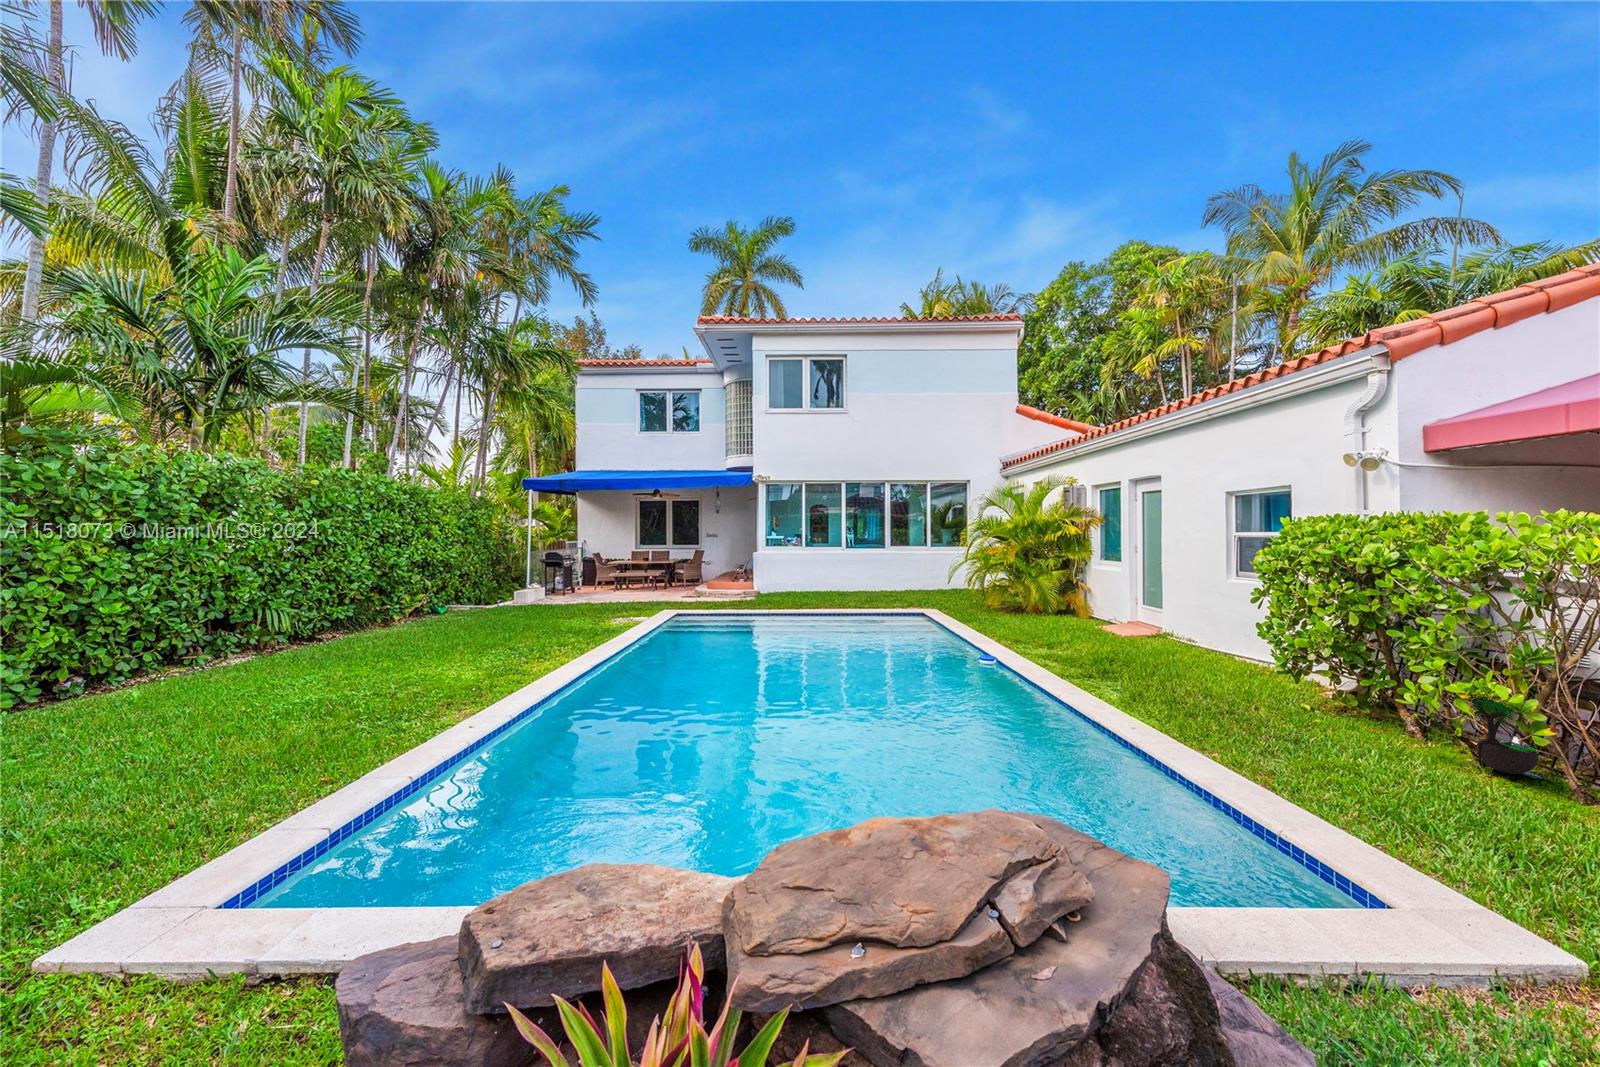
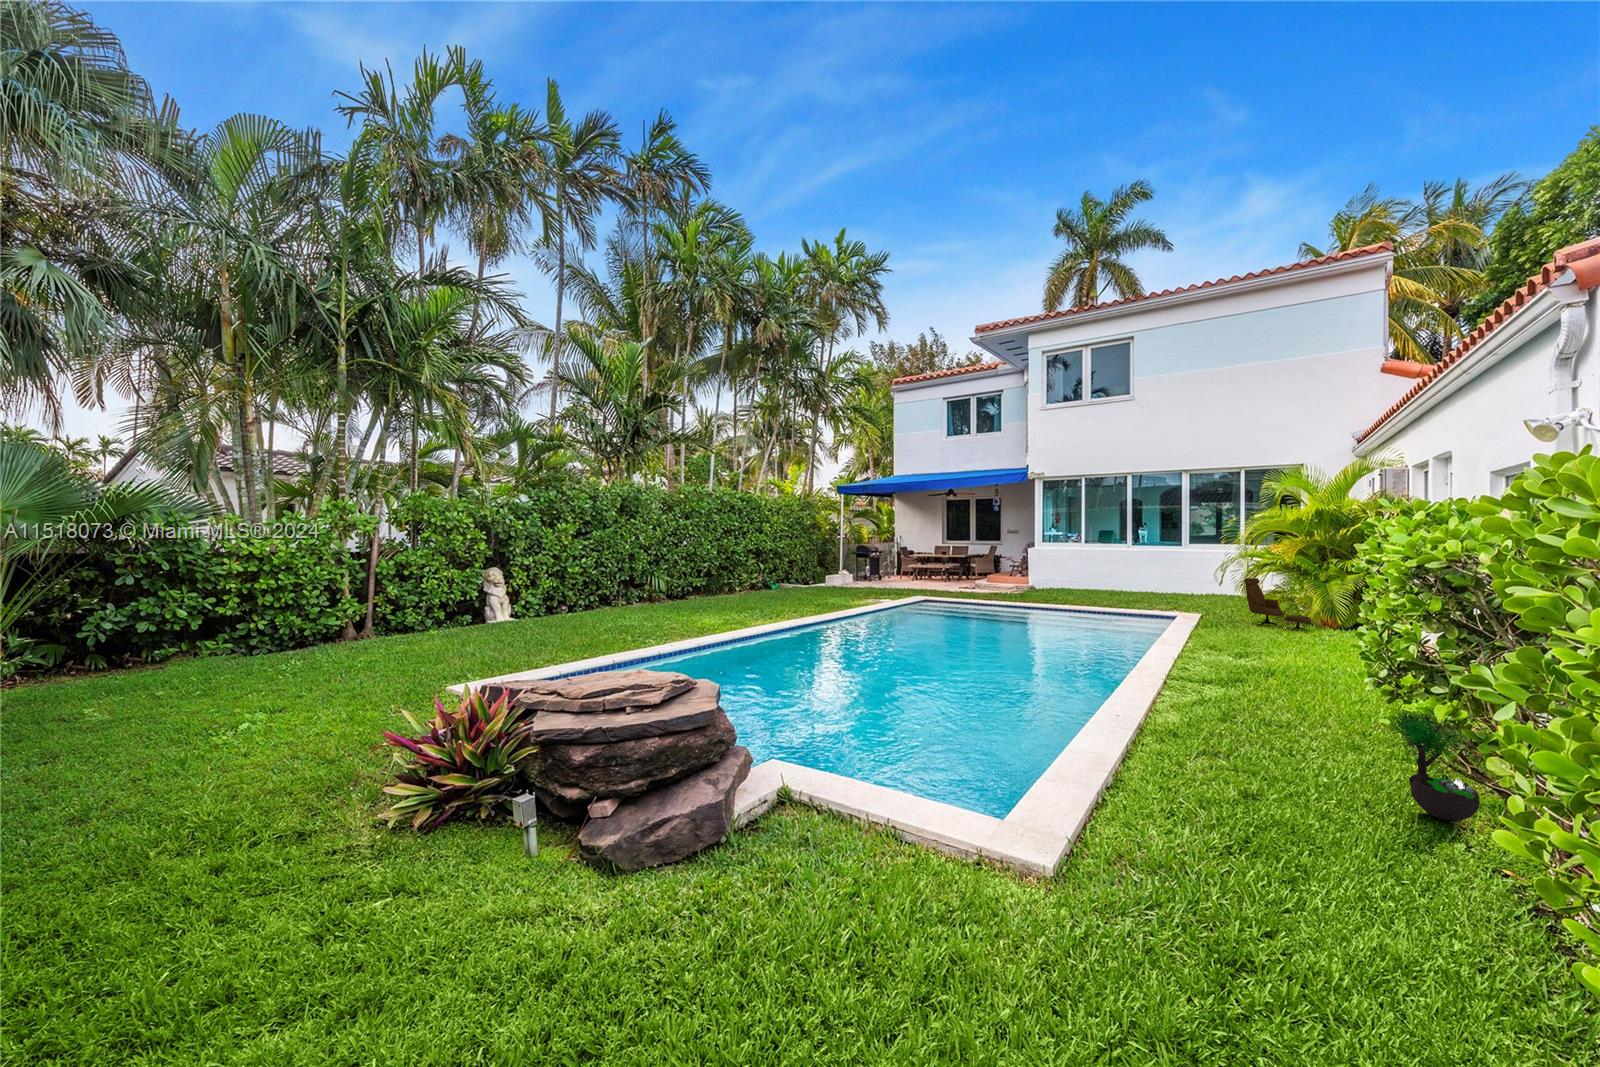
lounge chair: none [985,574,1036,616] -> present [1244,578,1311,632]

